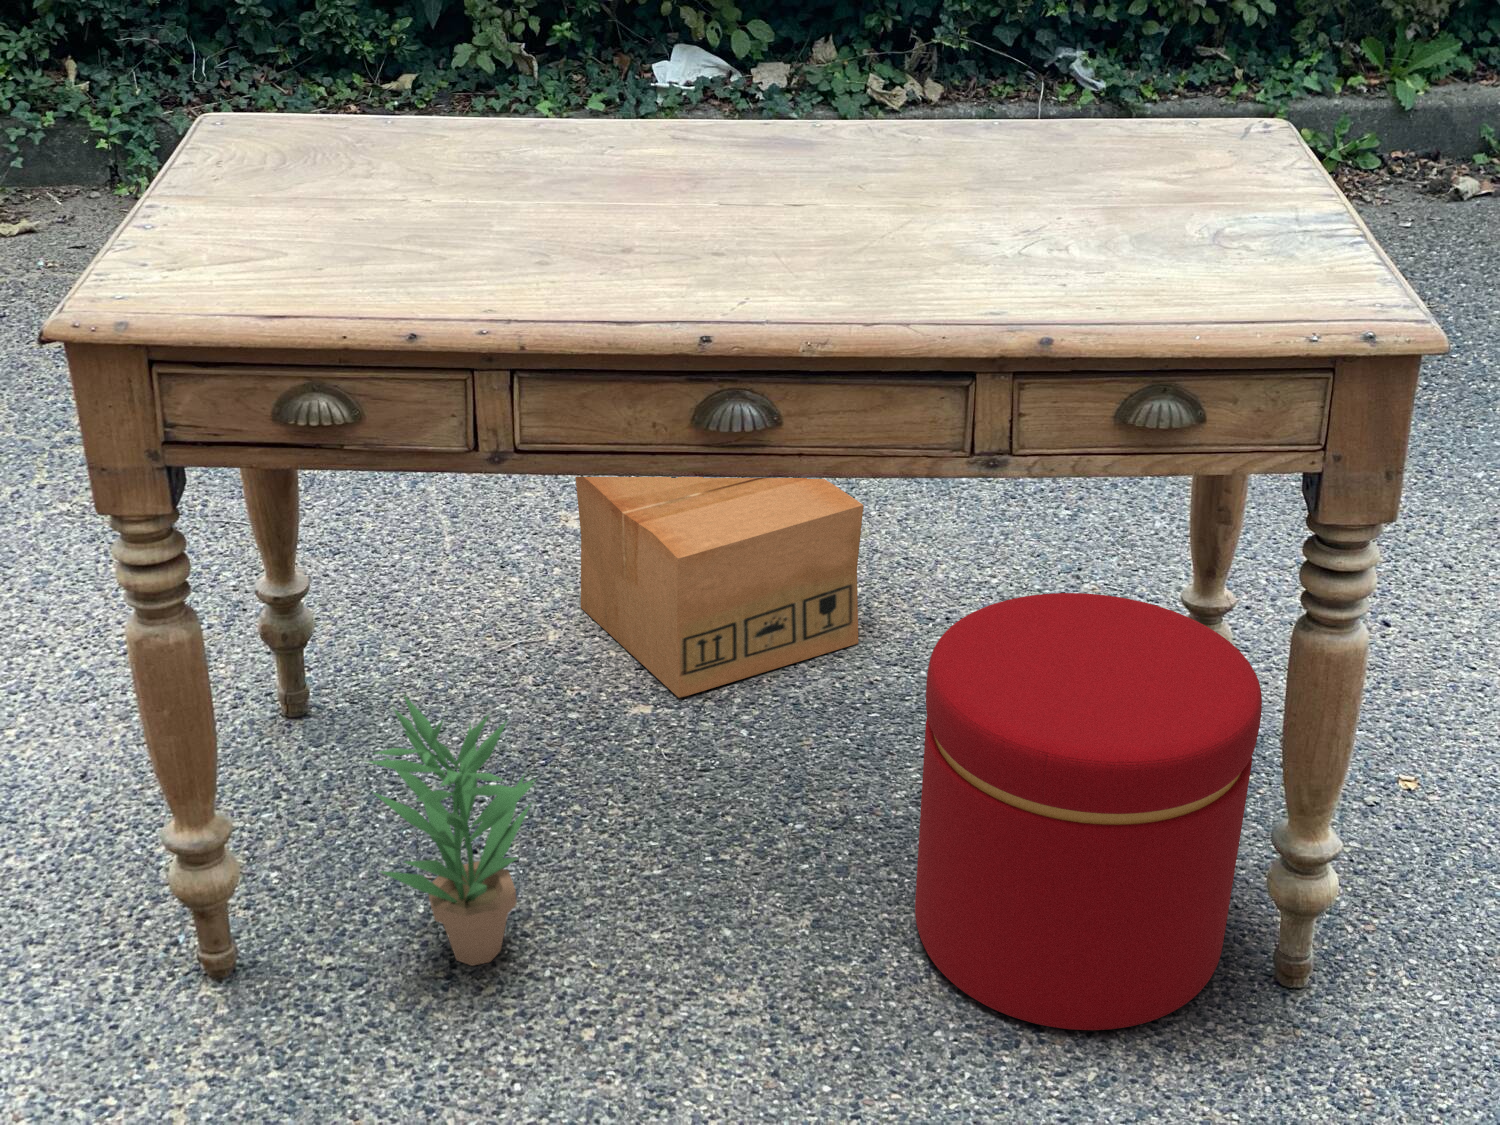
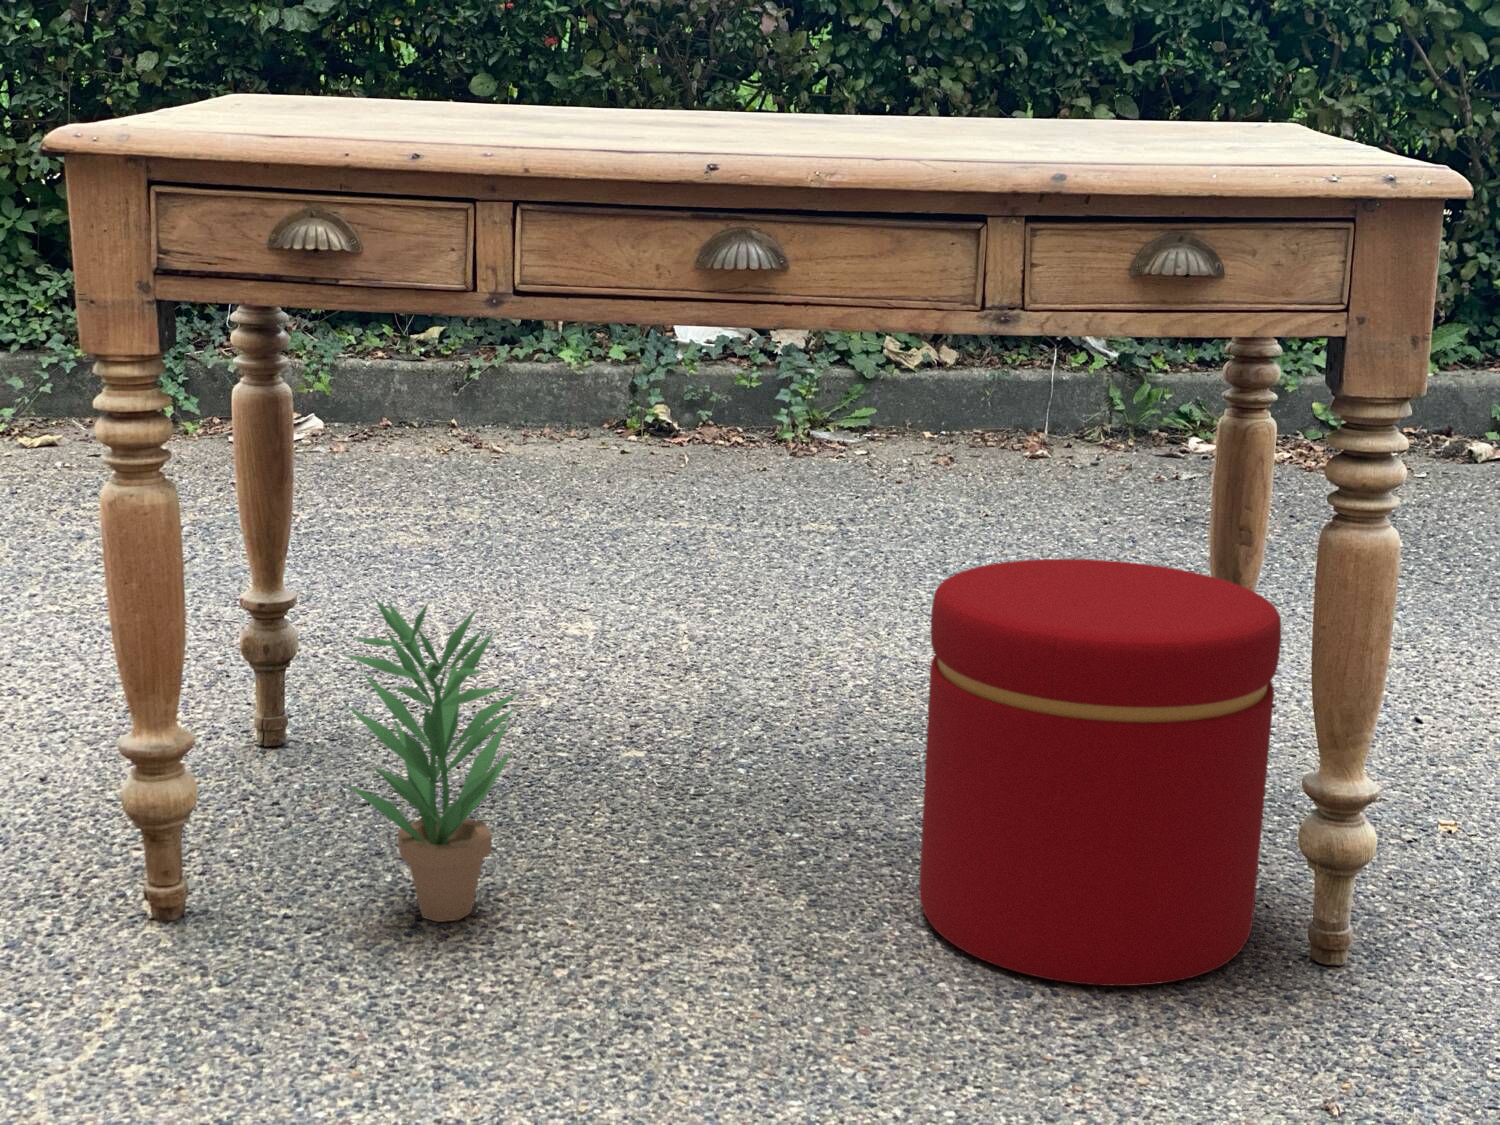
cardboard box: present [575,477,864,698] -> none [577,525,871,752]

